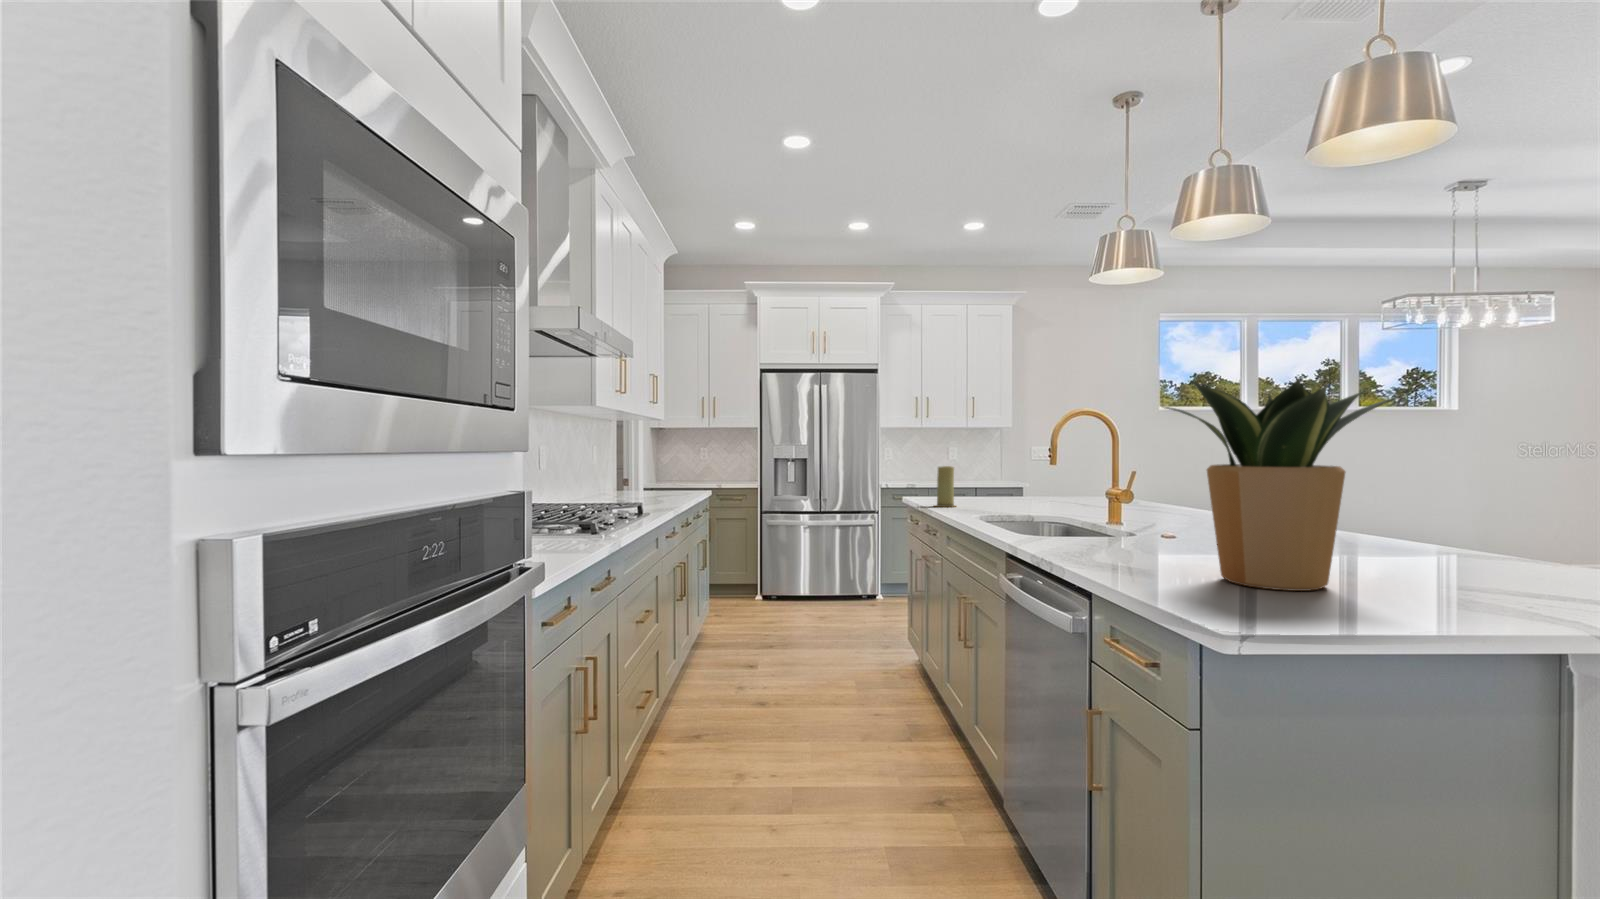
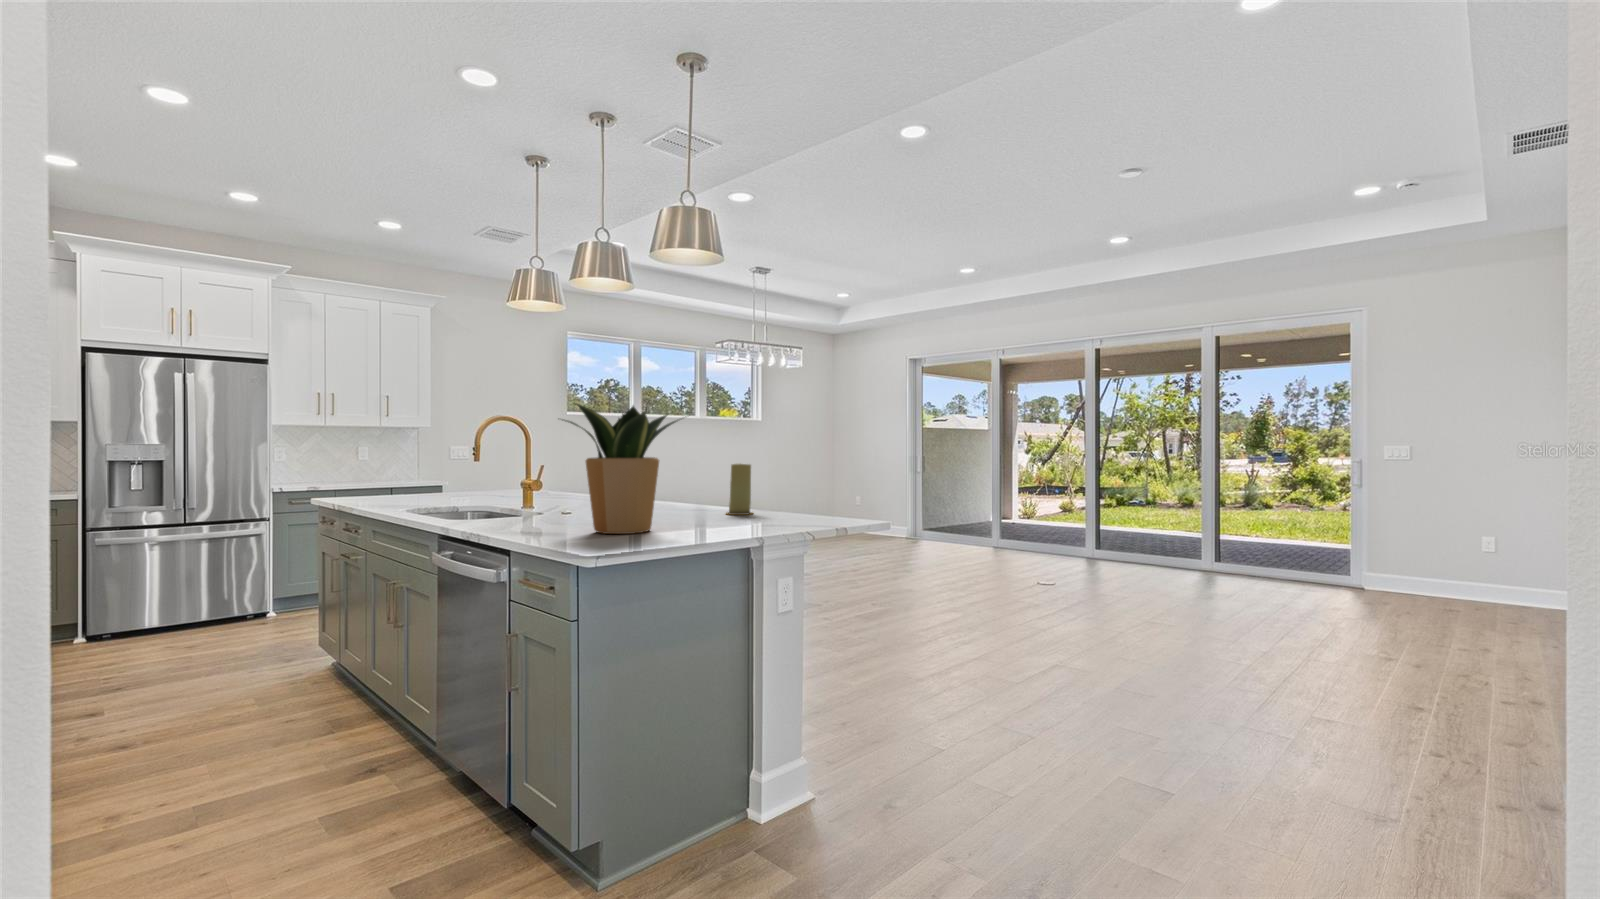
candle: present [935,466,955,507] -> present [726,464,753,515]

